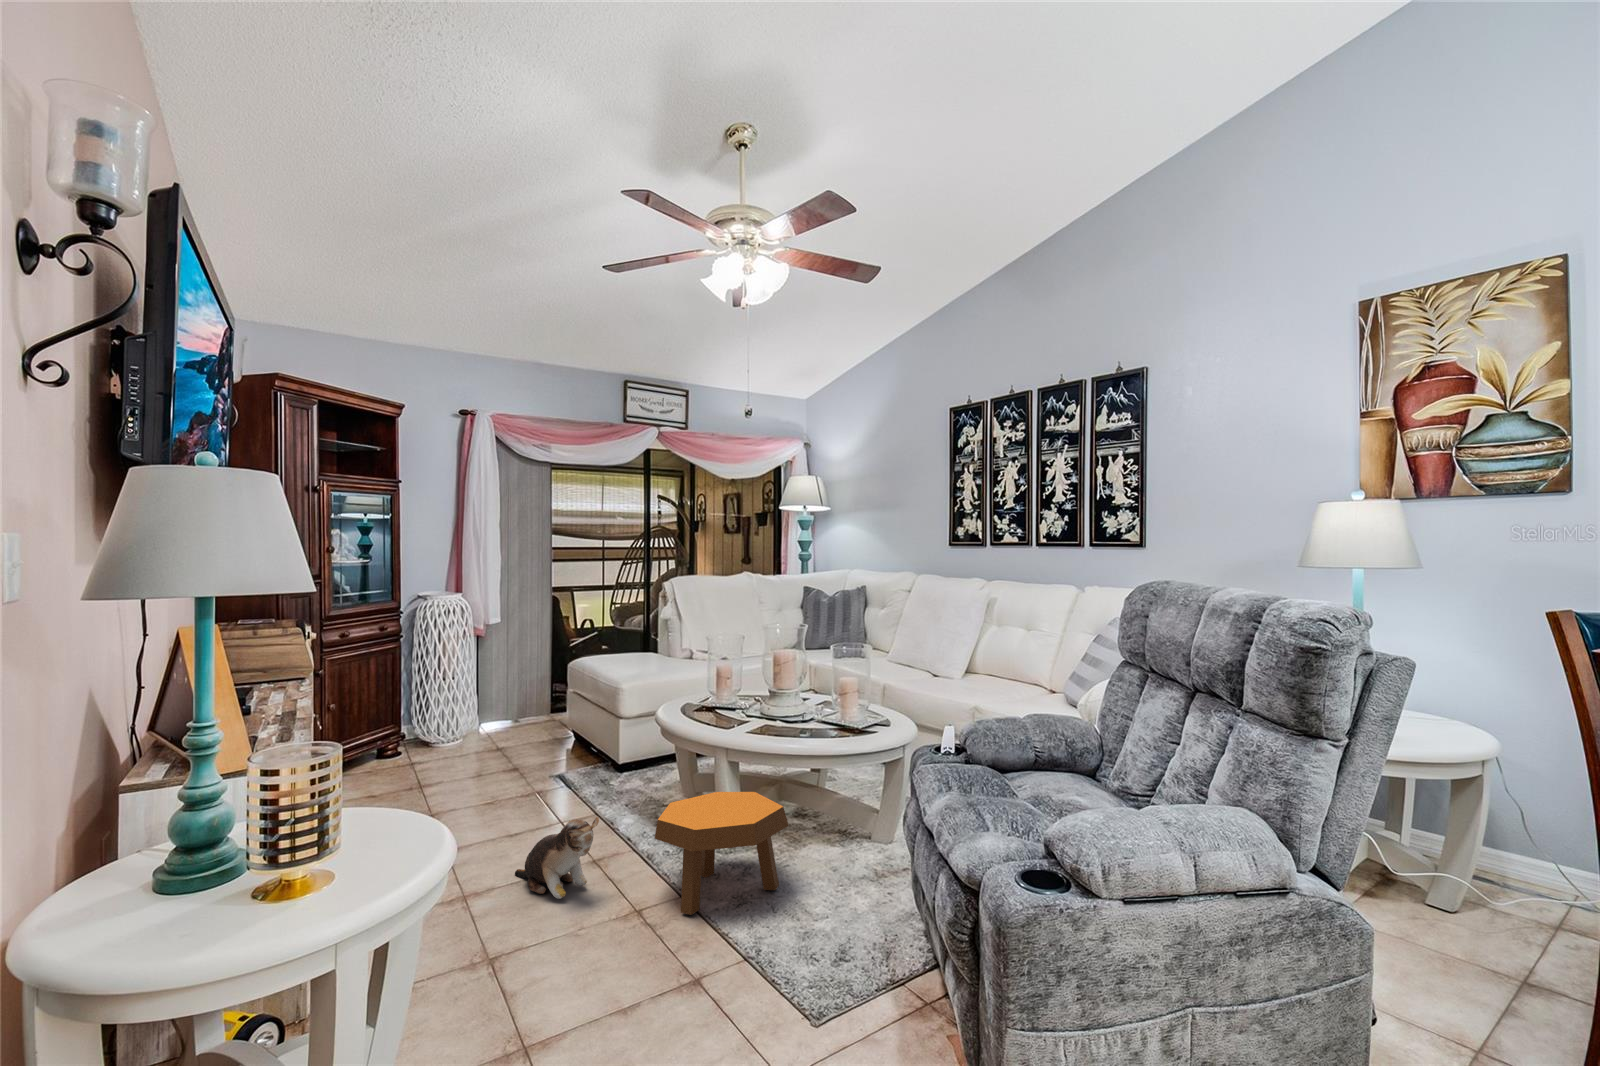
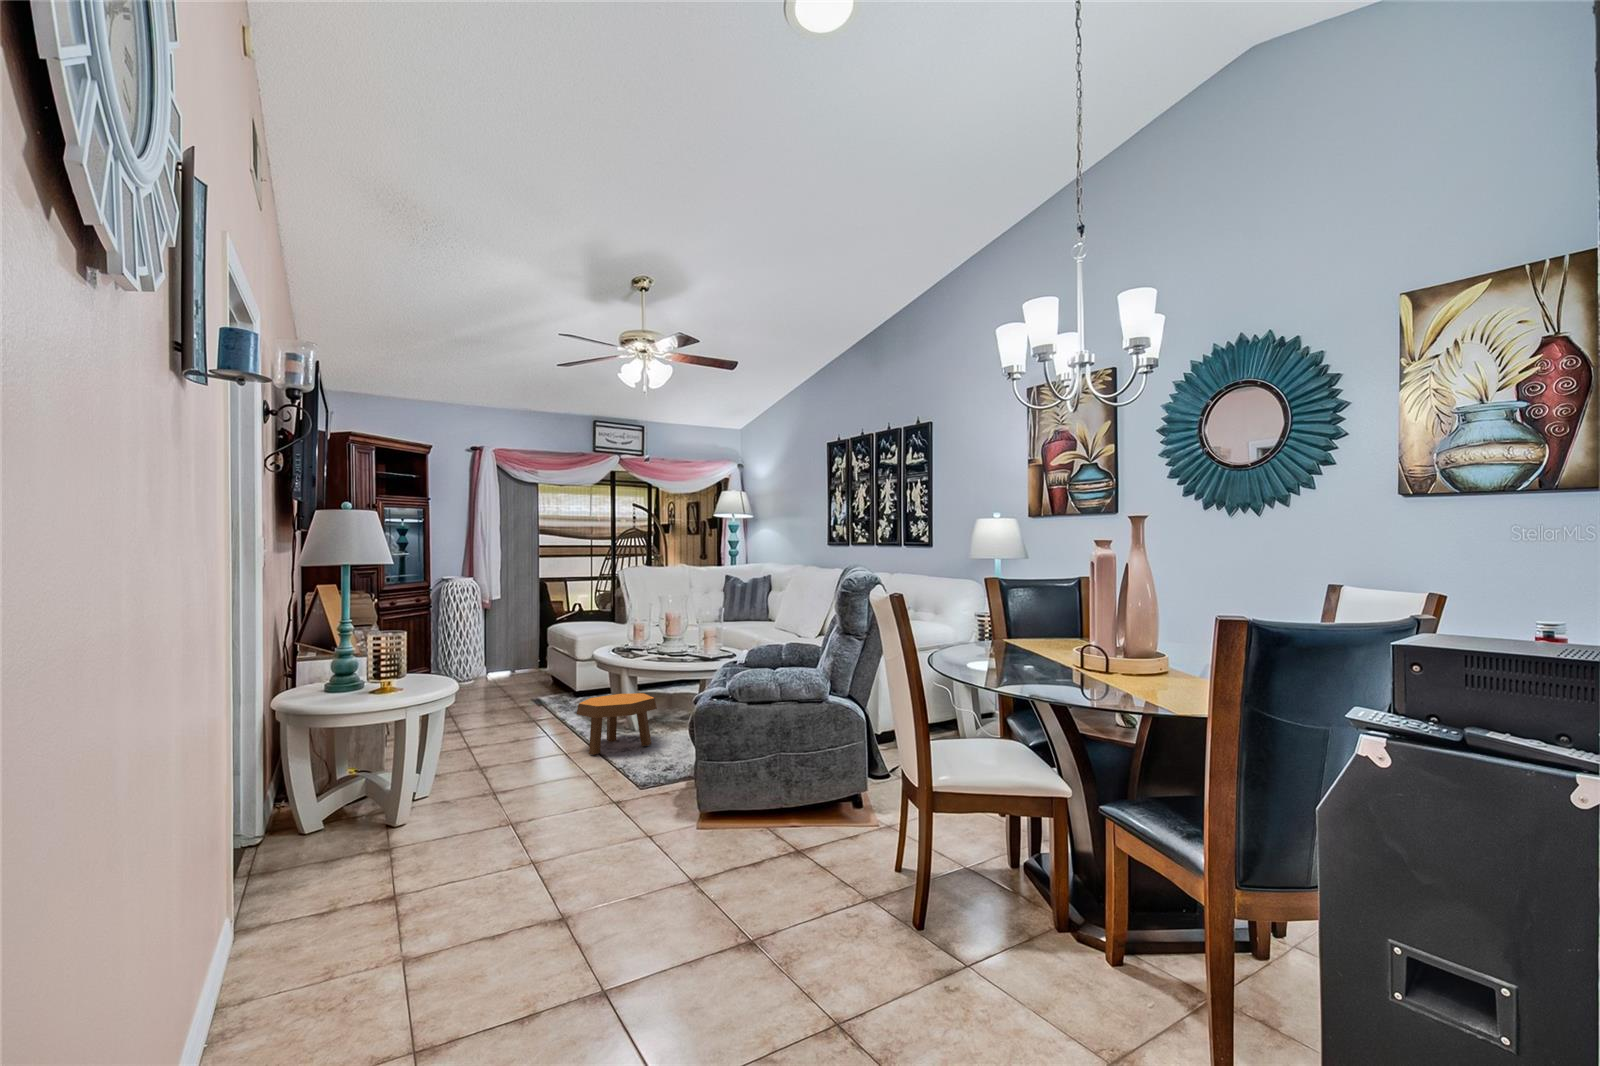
plush toy: present [515,817,599,899] -> none [497,703,544,749]

